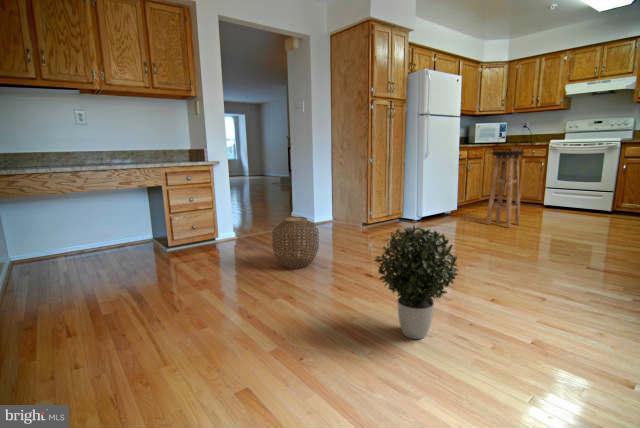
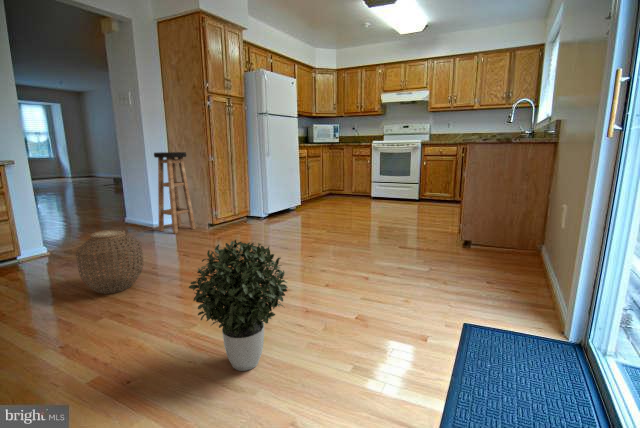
bar stool: present [486,151,524,228] -> present [154,152,195,234]

